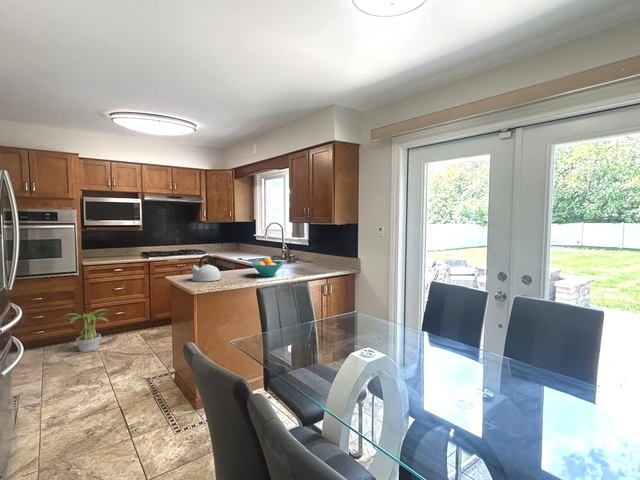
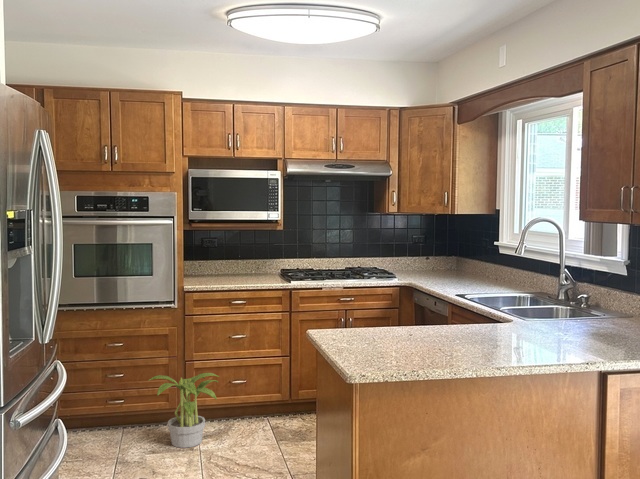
kettle: present [190,255,221,282] -> none [350,295,416,356]
fruit bowl: present [251,257,283,277] -> none [486,307,566,355]

